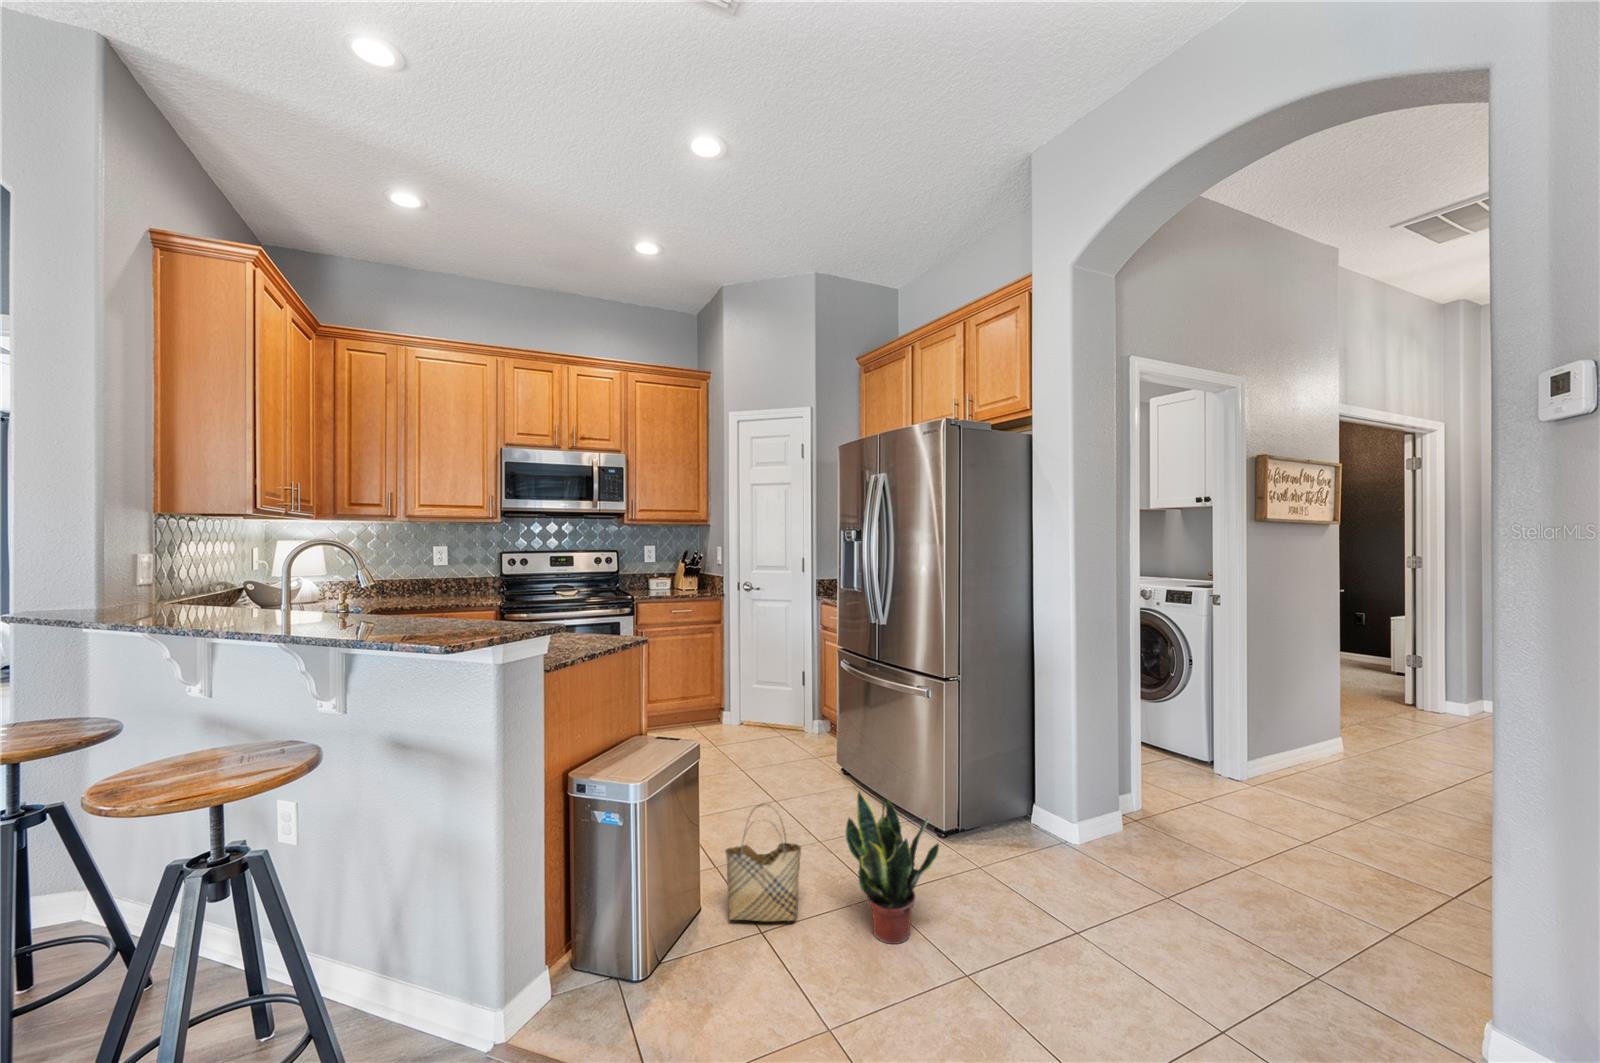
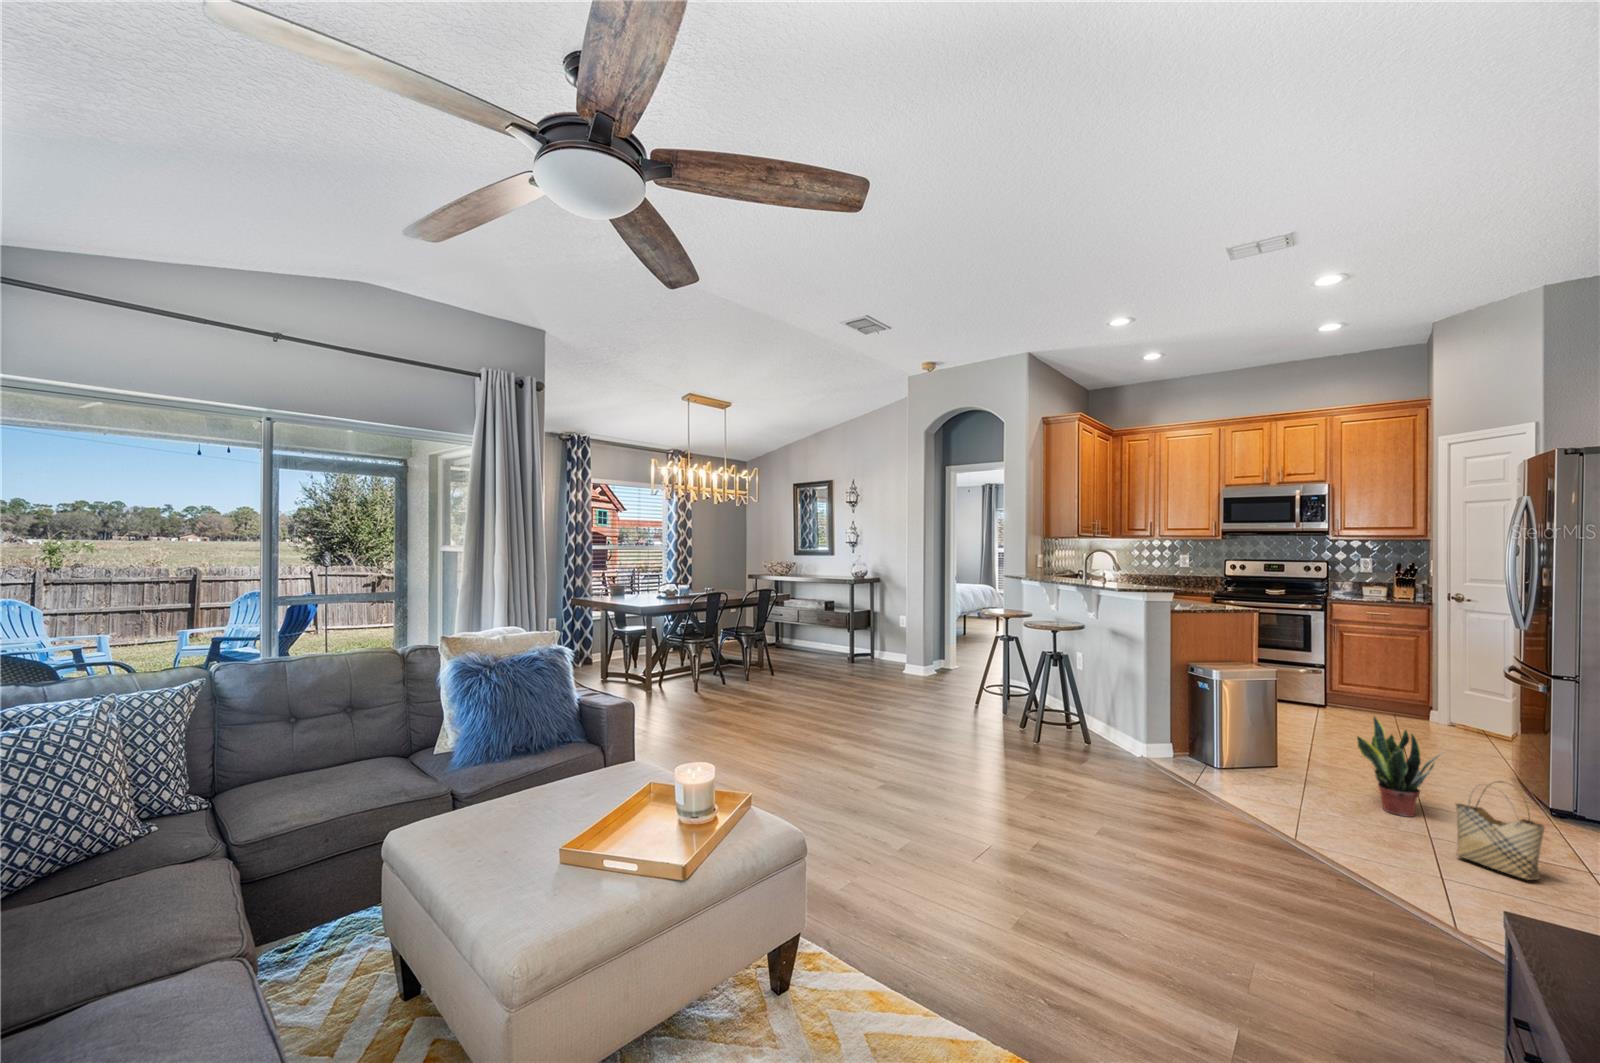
woven basket: present [725,804,801,921] -> present [1456,781,1545,880]

